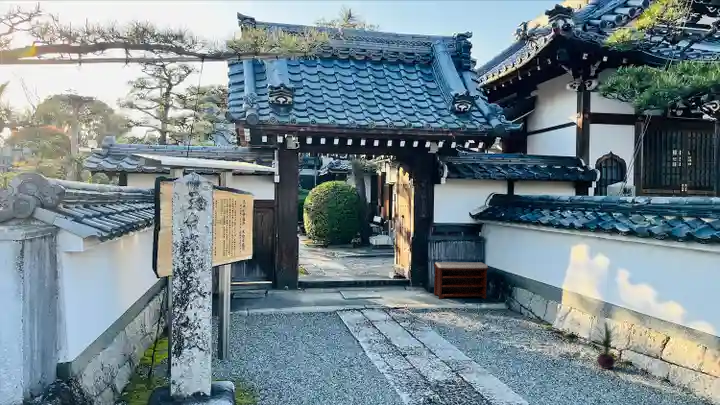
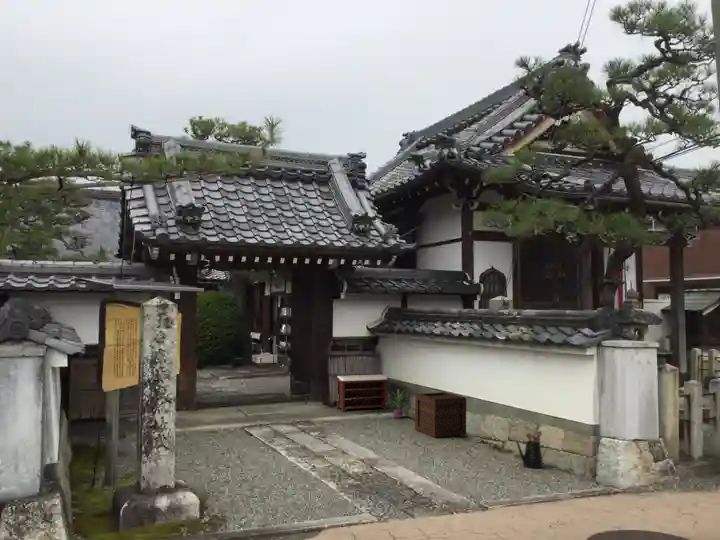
wooden crate: none [514,287,576,339] -> present [415,392,466,438]
decorative plant: present [597,323,615,369] -> present [393,390,403,418]
watering can: none [641,347,683,395] -> present [517,431,543,468]

